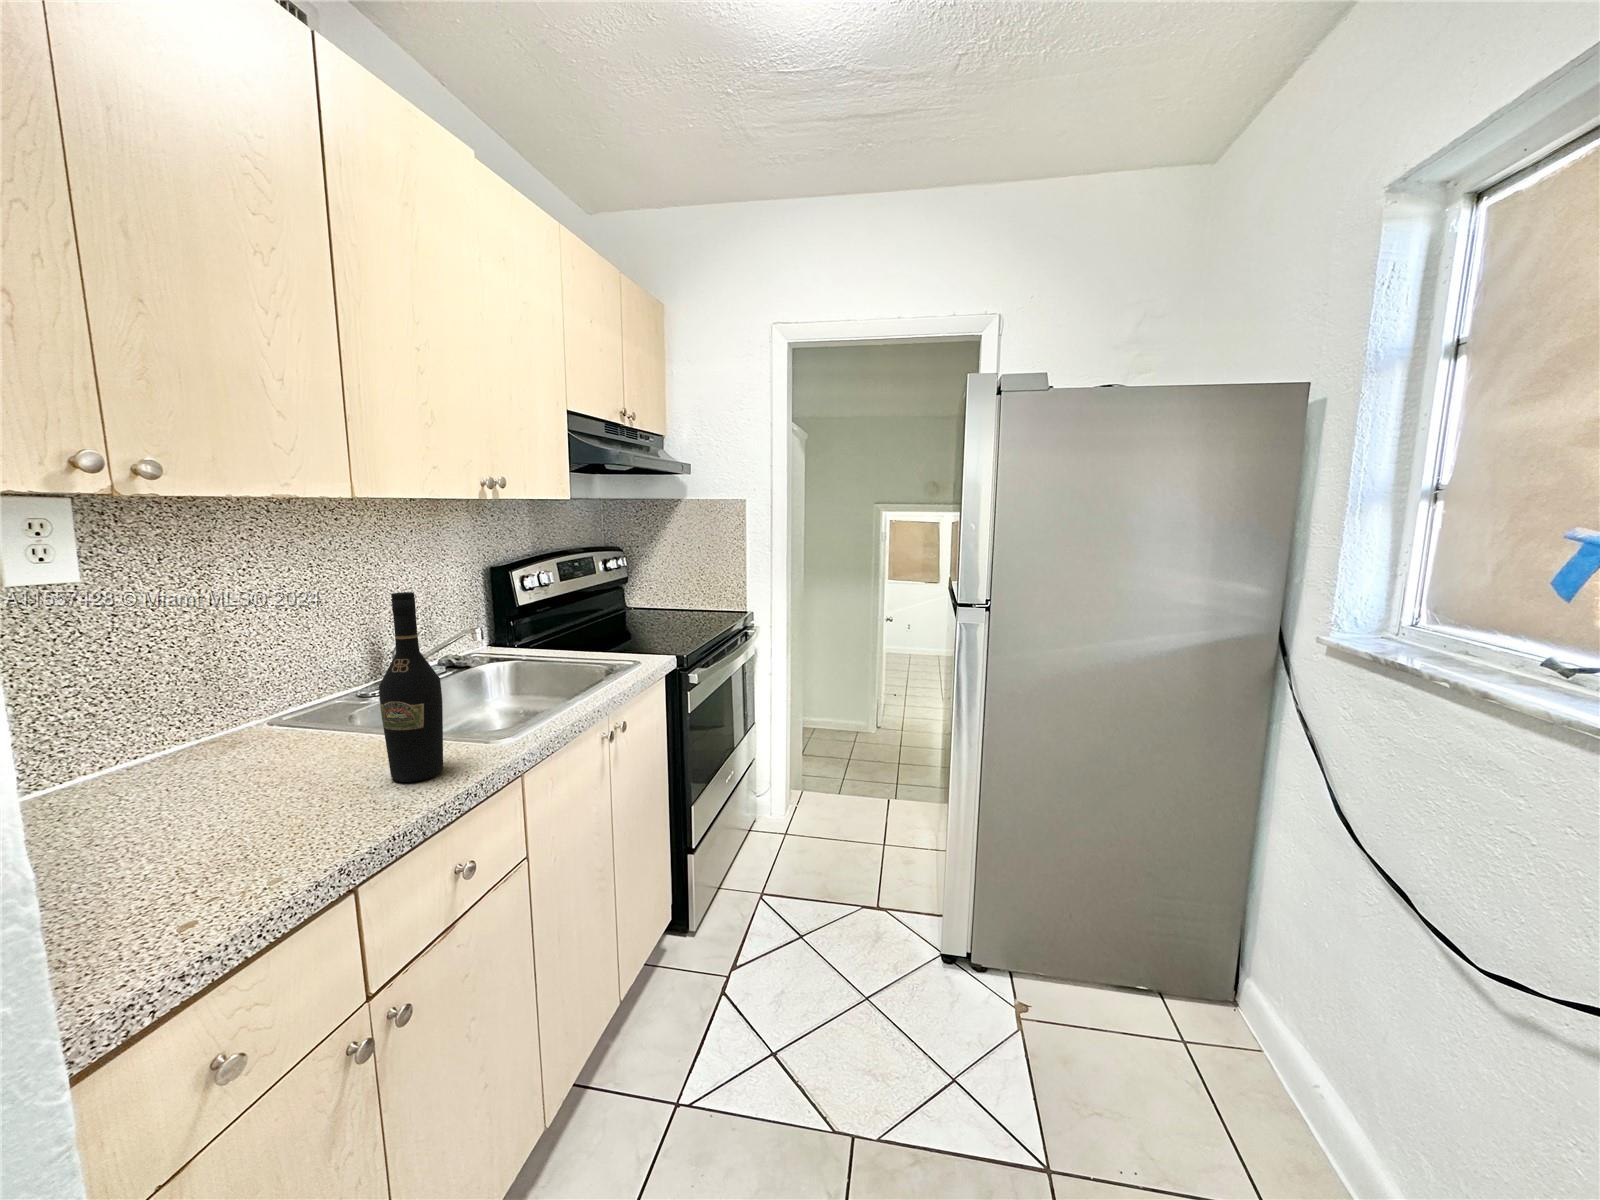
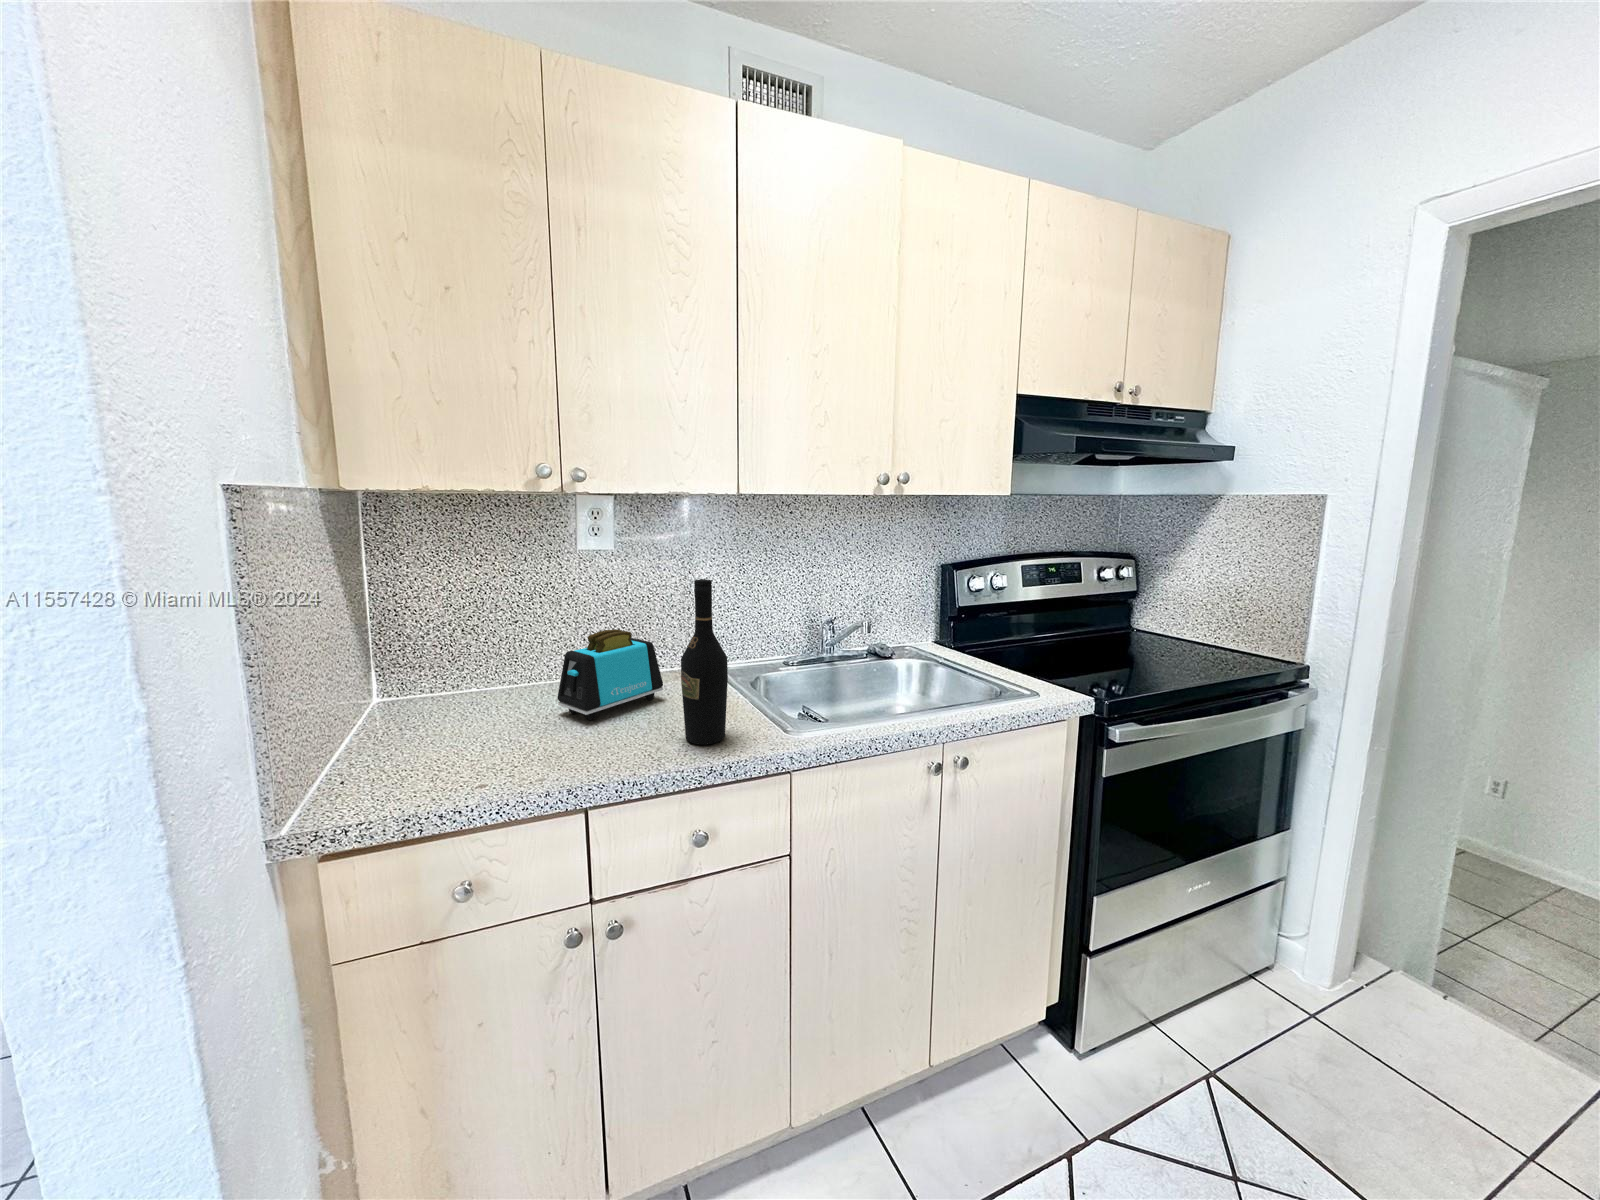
toaster: none [117,687,273,827] -> present [557,629,663,720]

